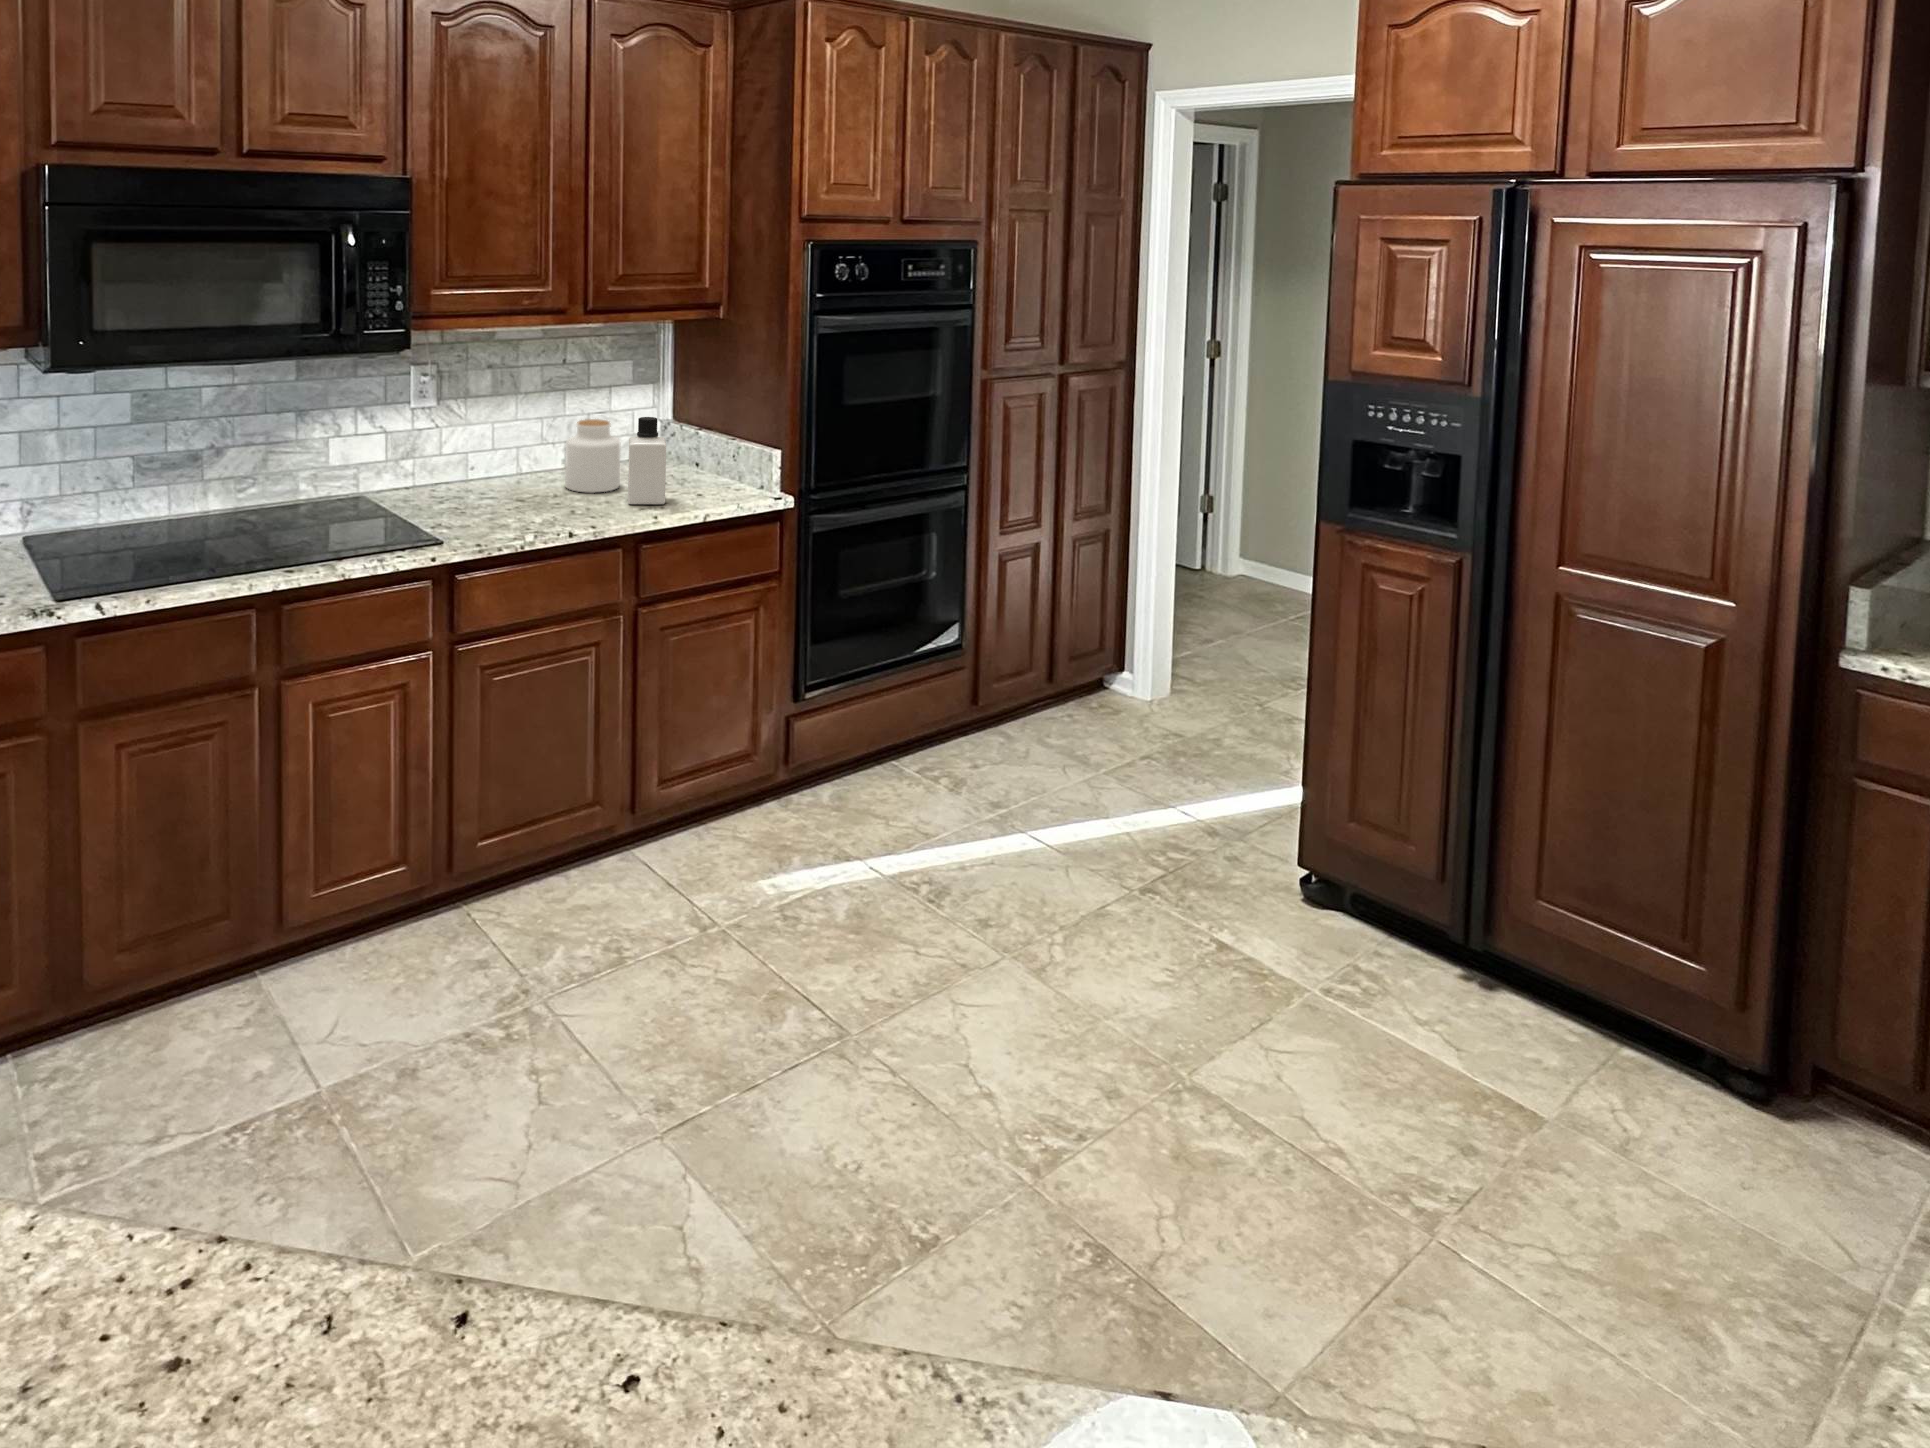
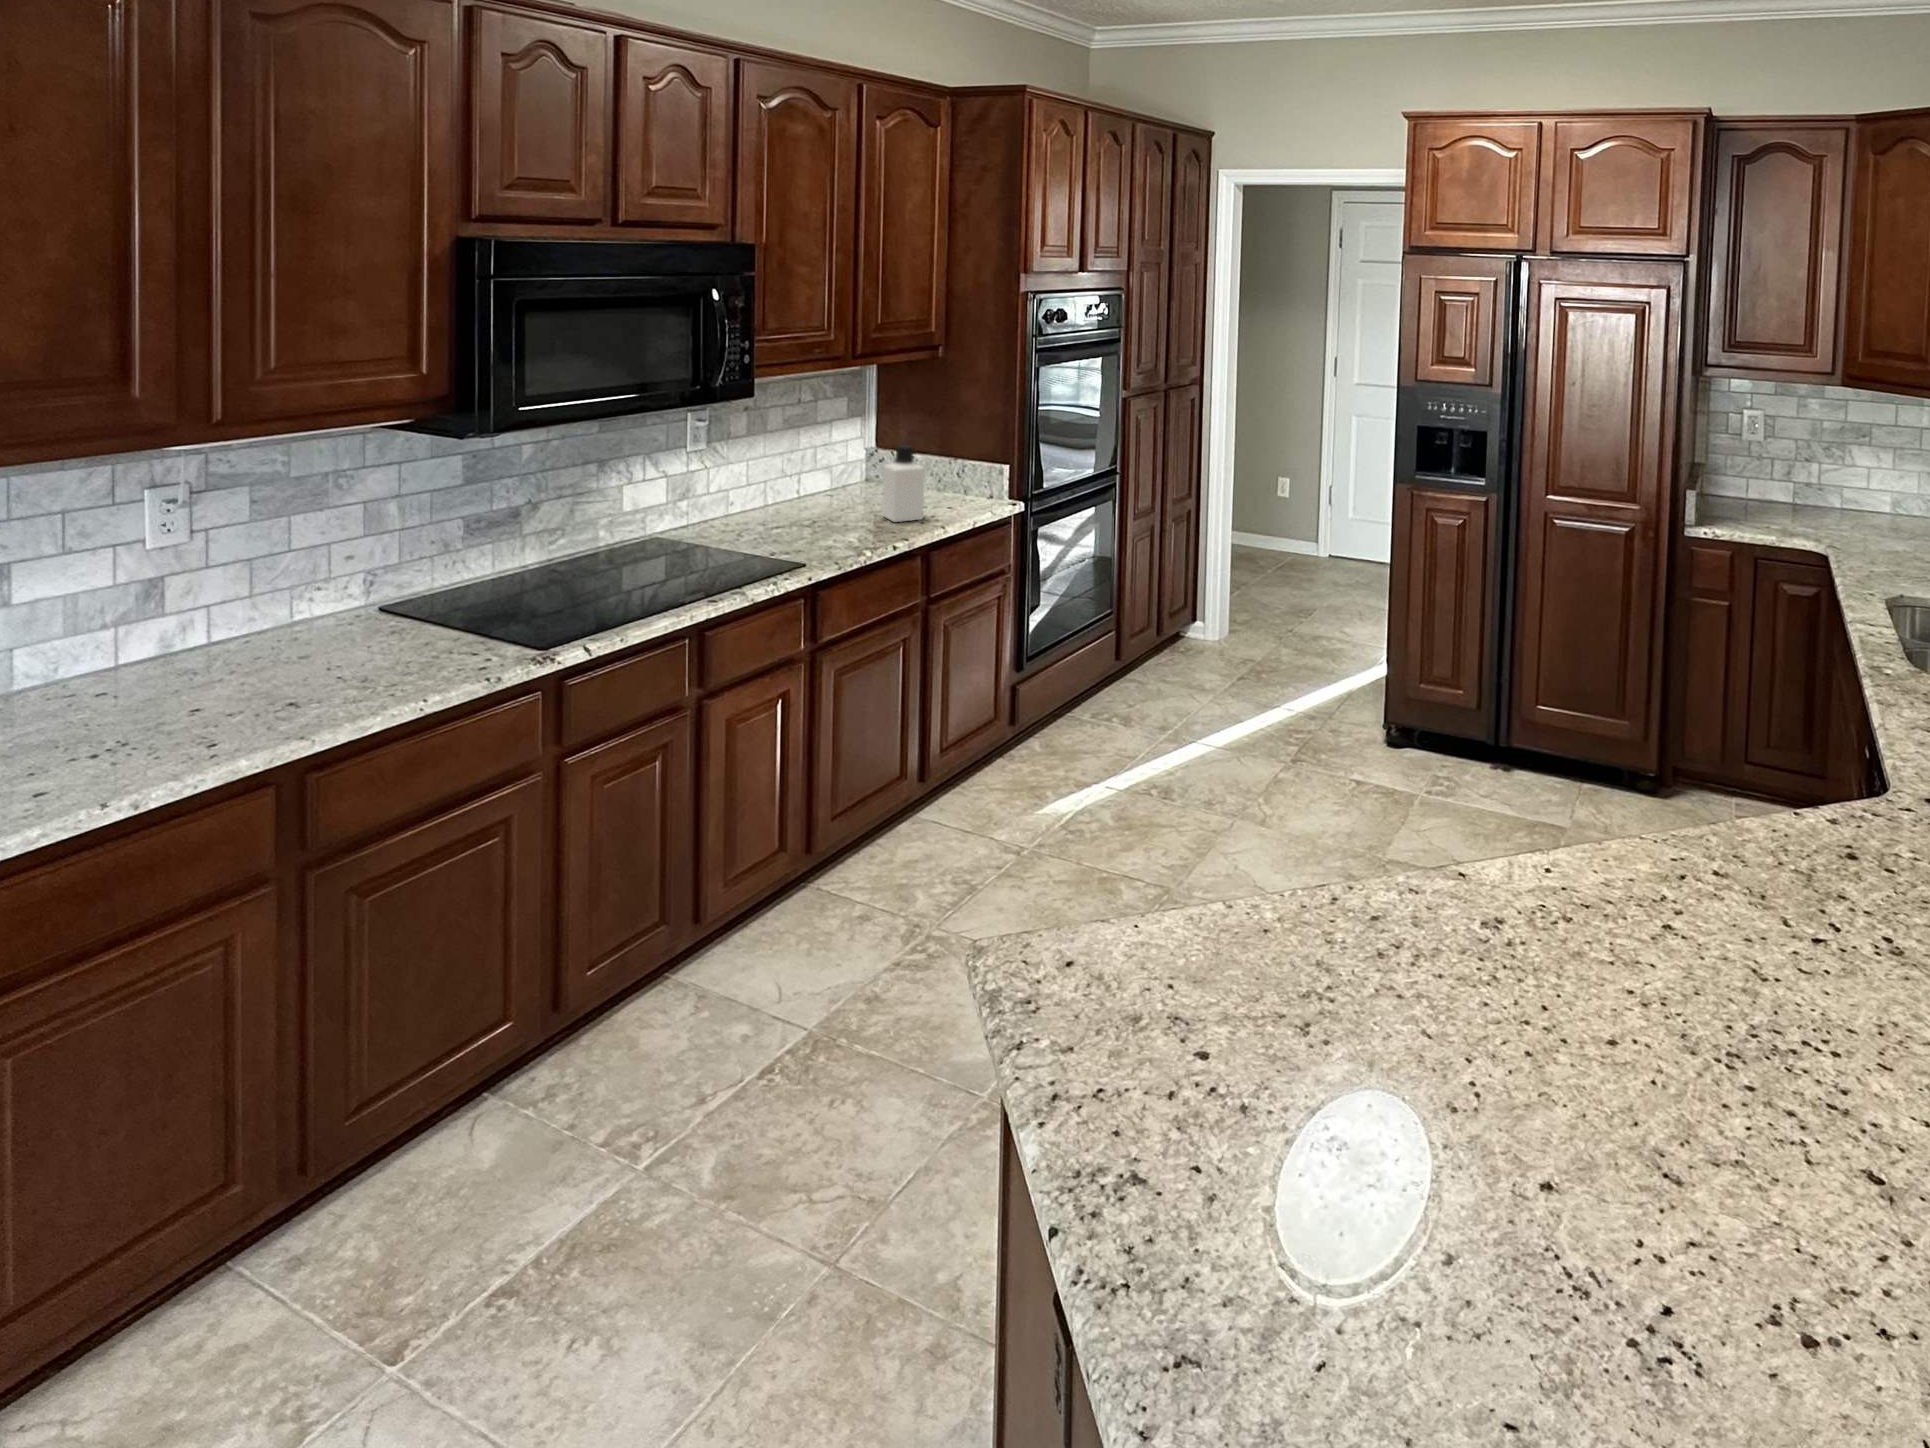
jar: present [565,419,620,492] -> none [813,451,864,517]

